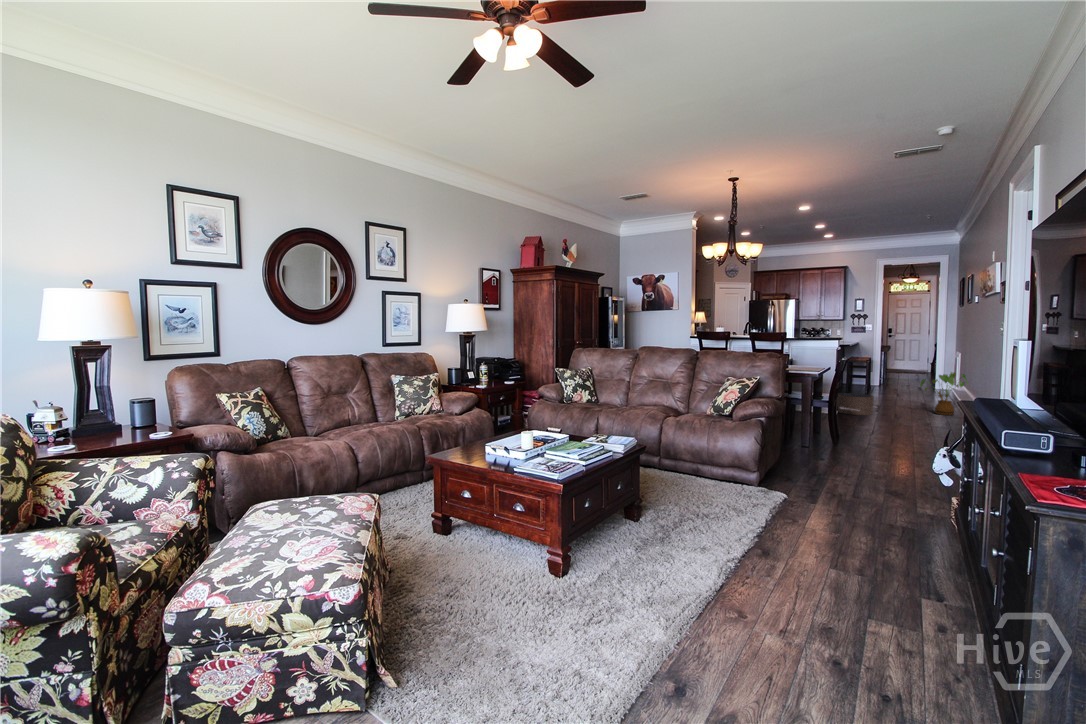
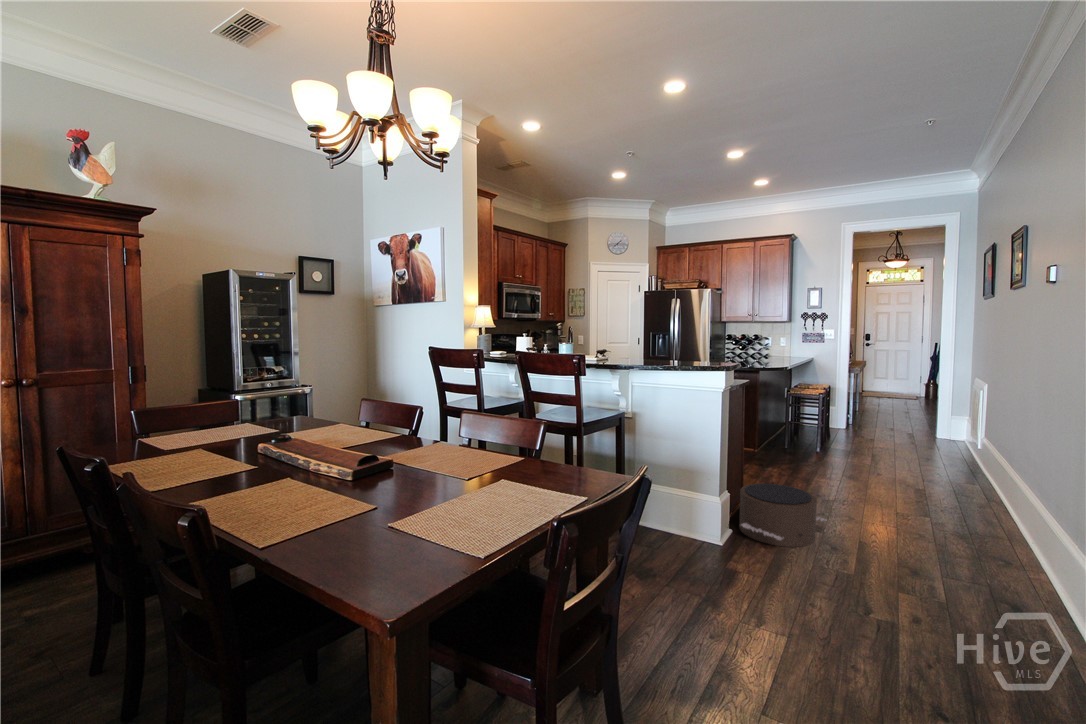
house plant: present [920,372,968,415] -> none [921,446,1035,548]

